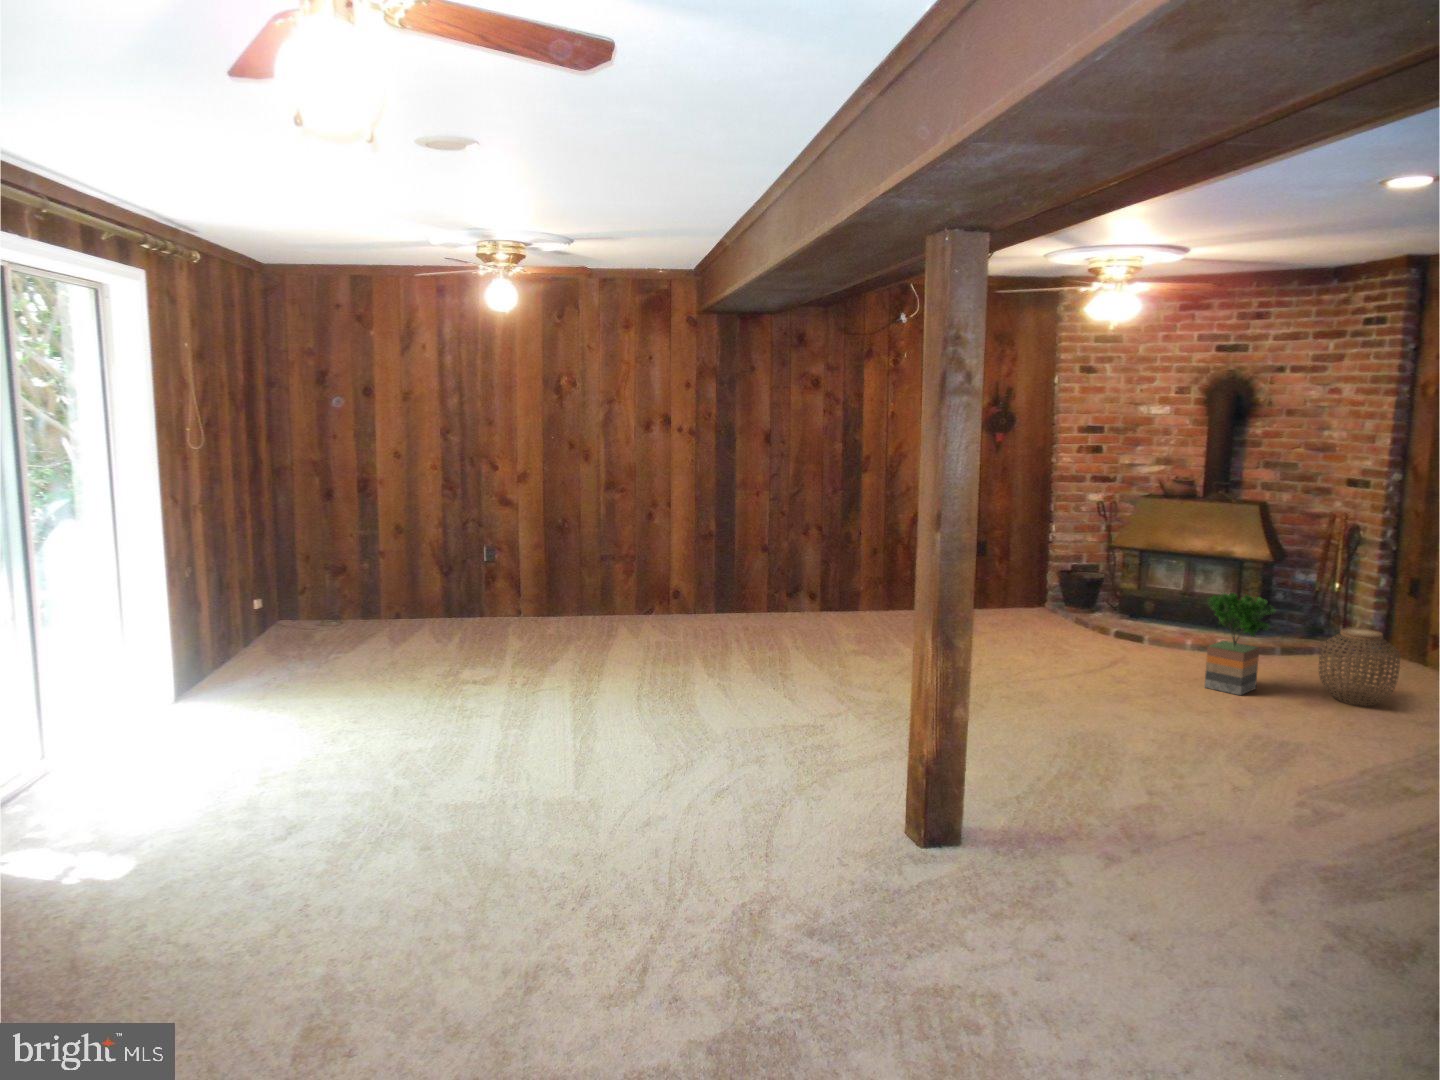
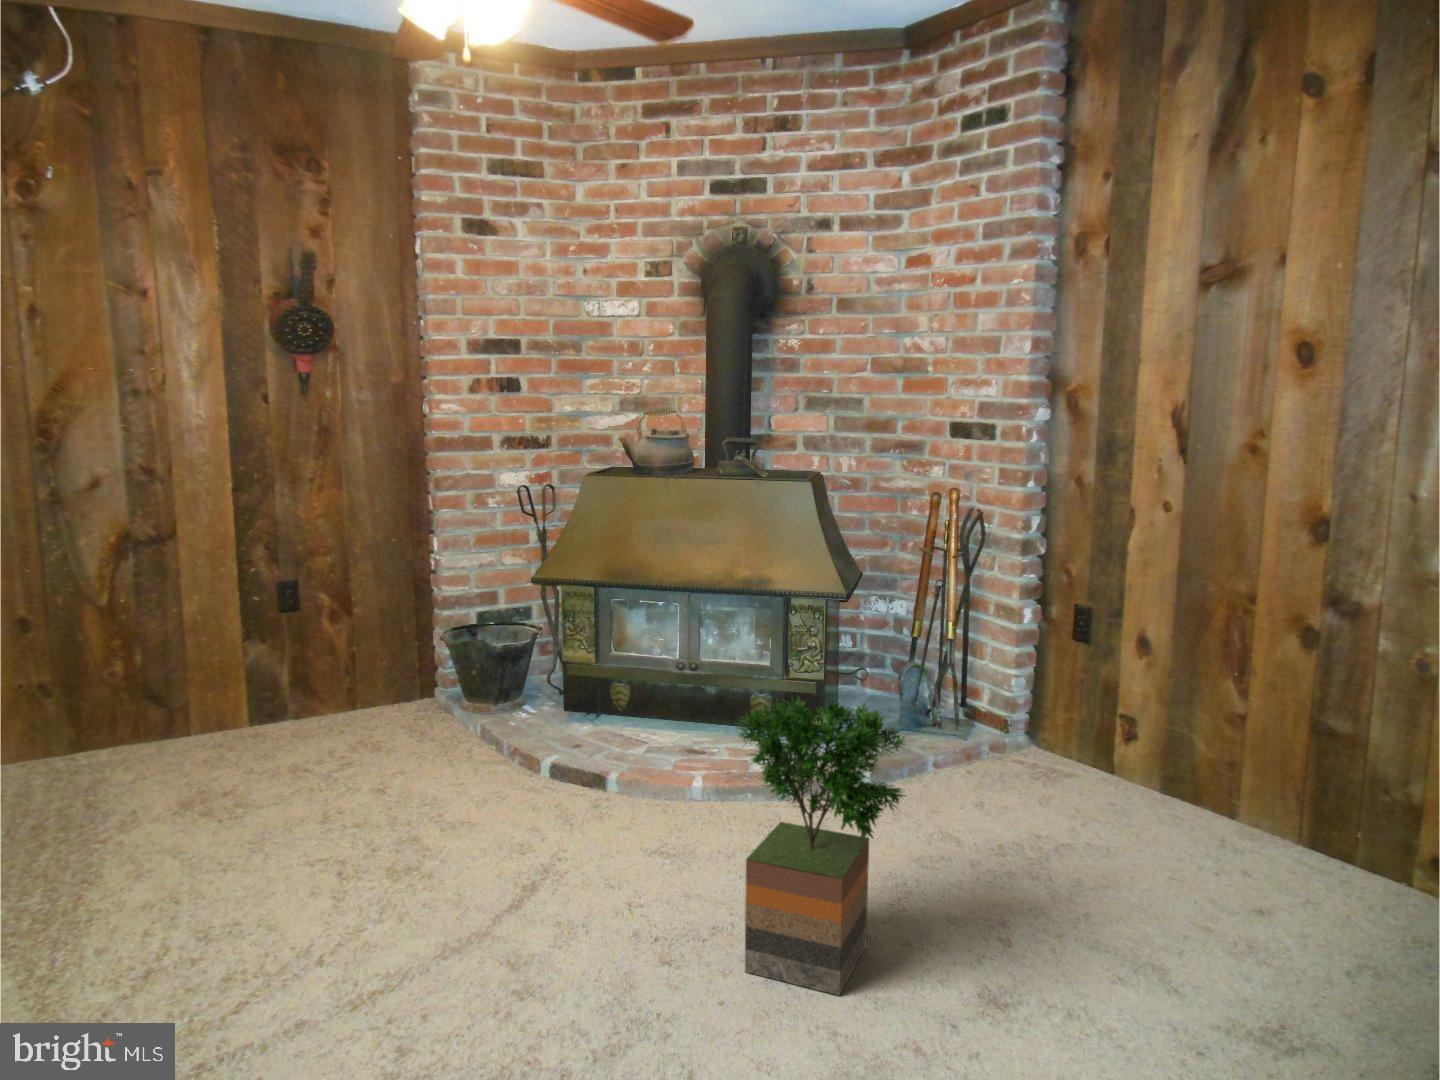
woven basket: present [1319,628,1400,706] -> none [1005,759,1196,974]

